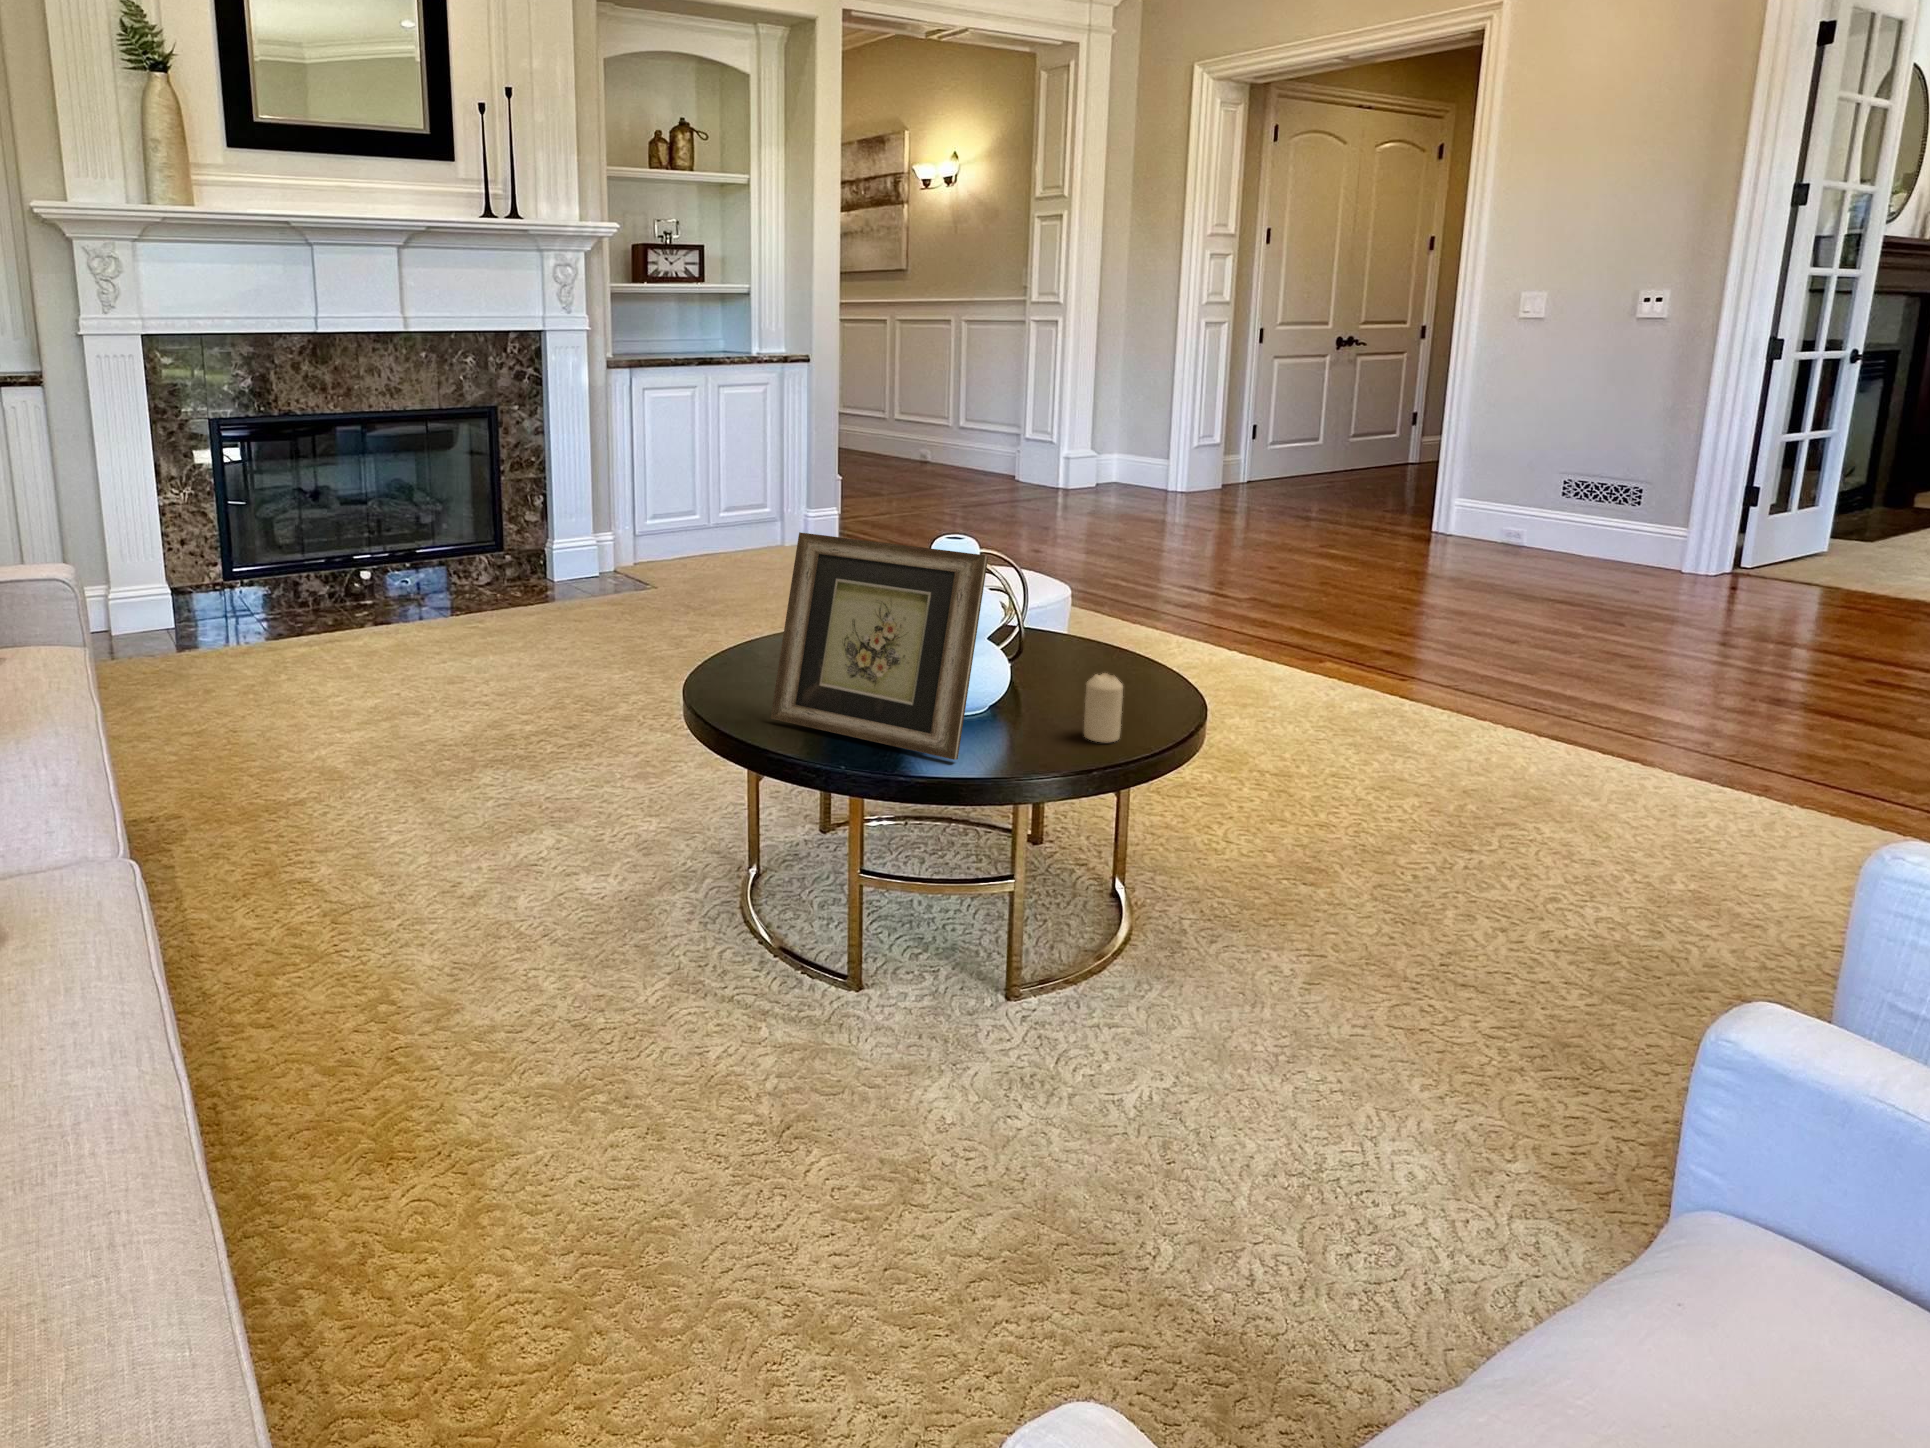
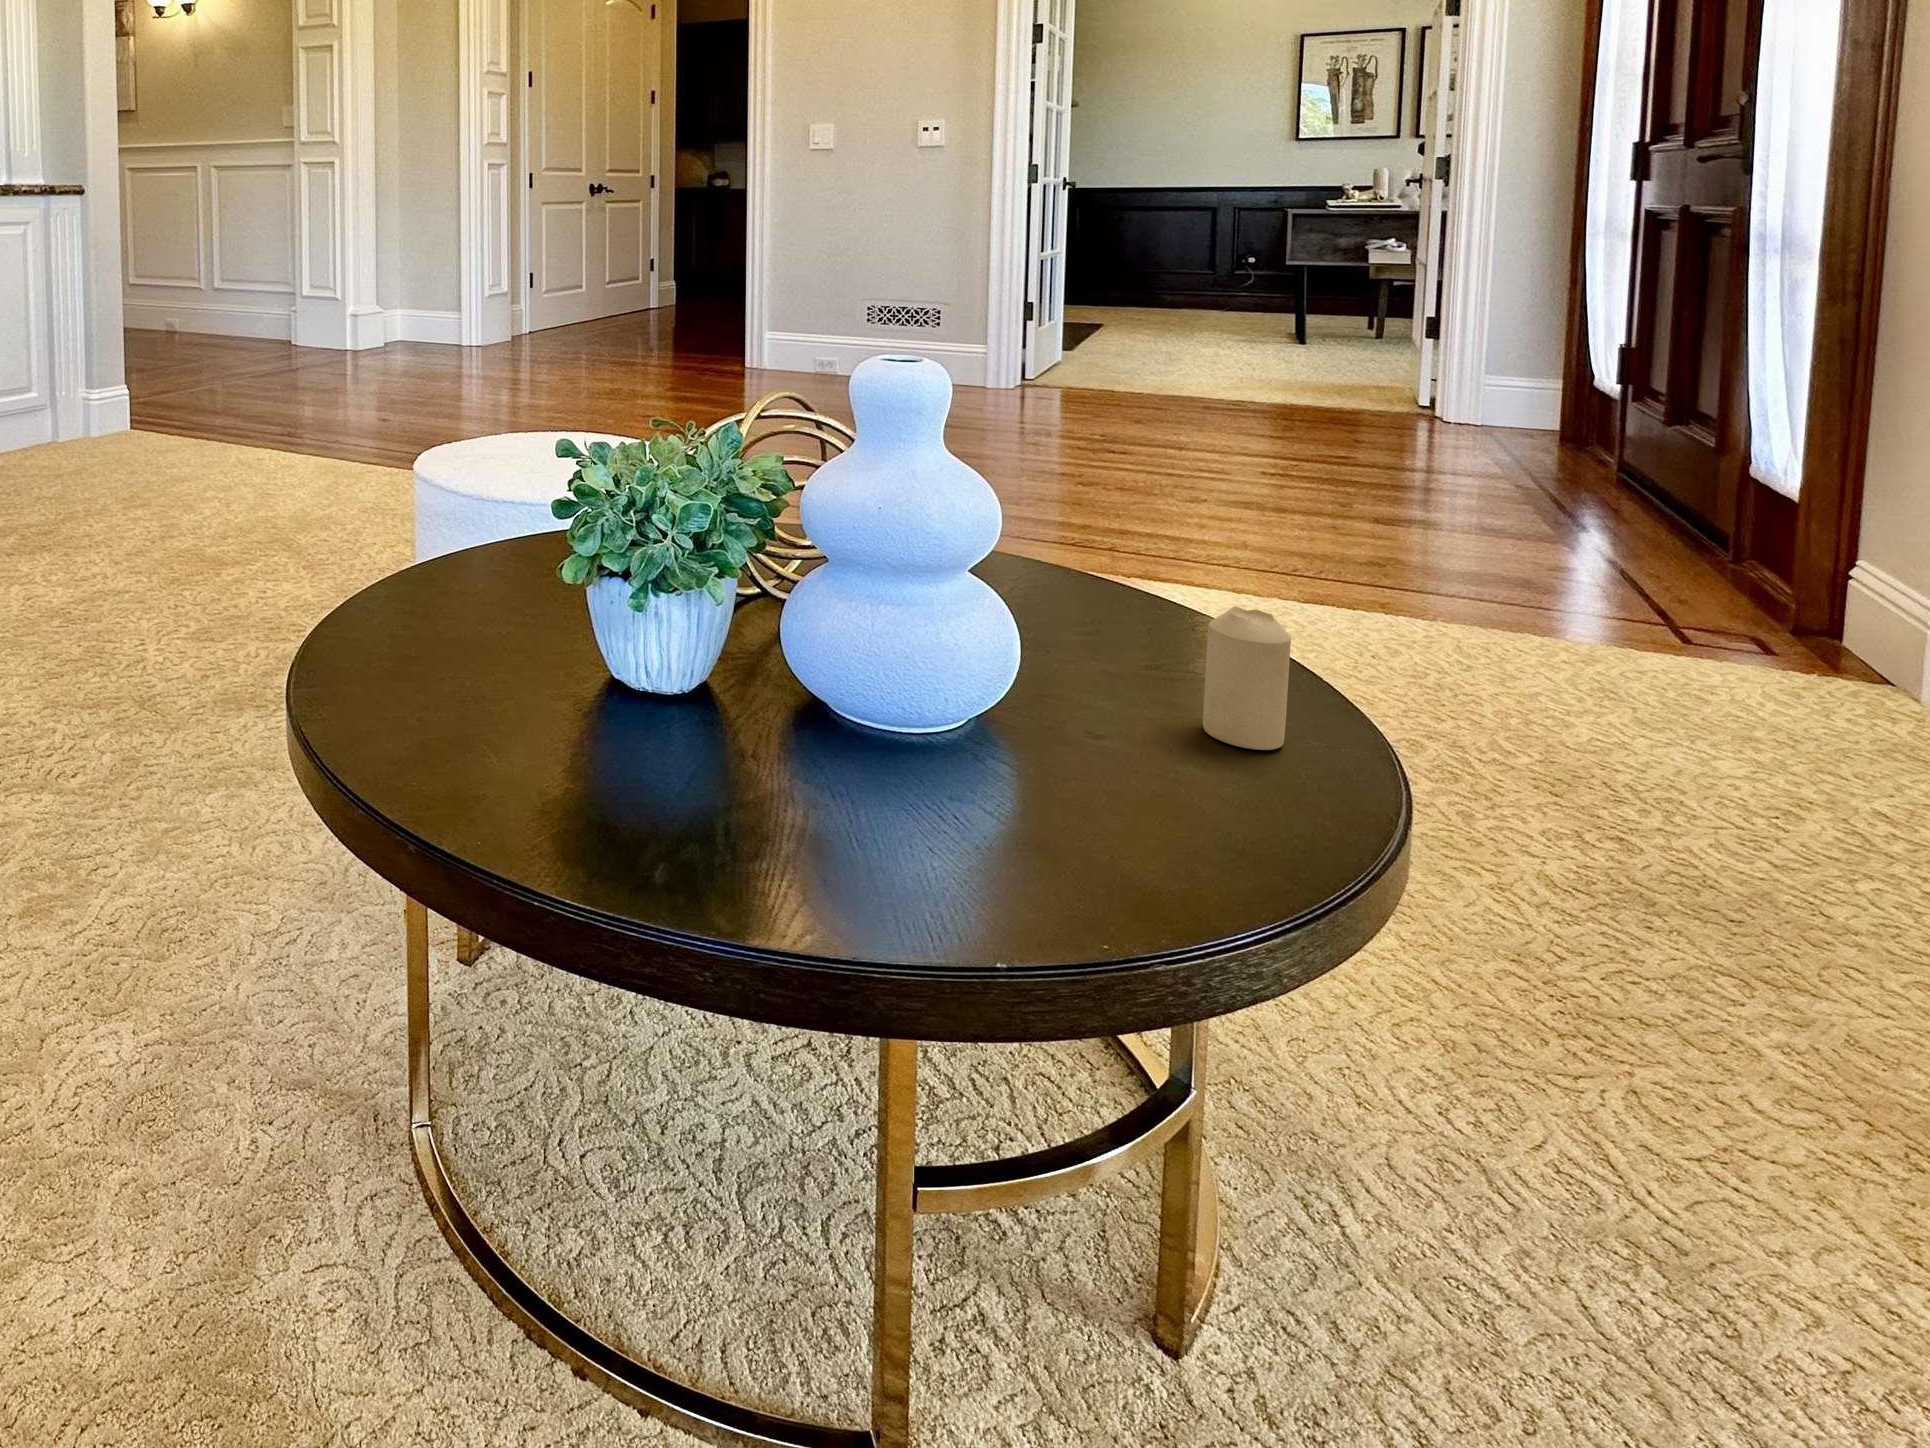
picture frame: present [771,532,988,760] -> none [638,377,1158,872]

